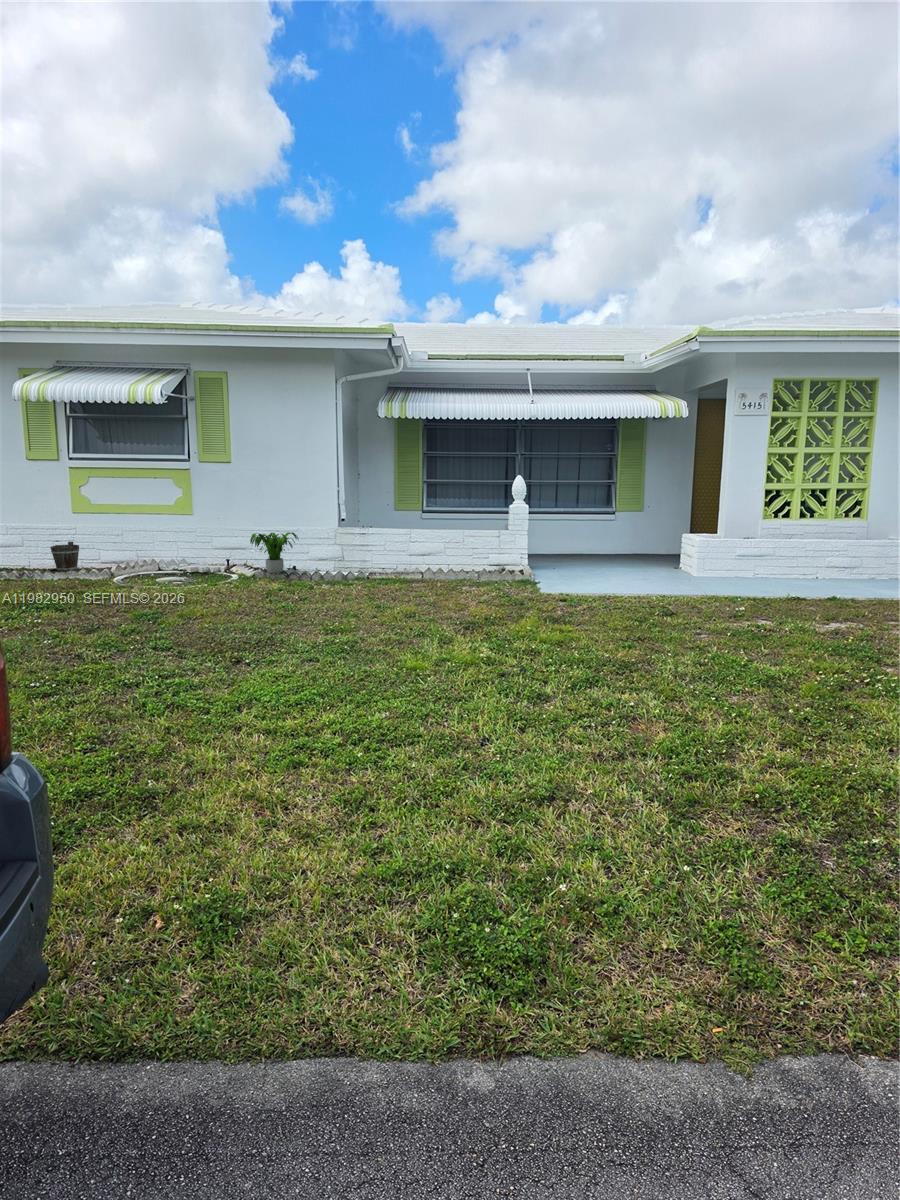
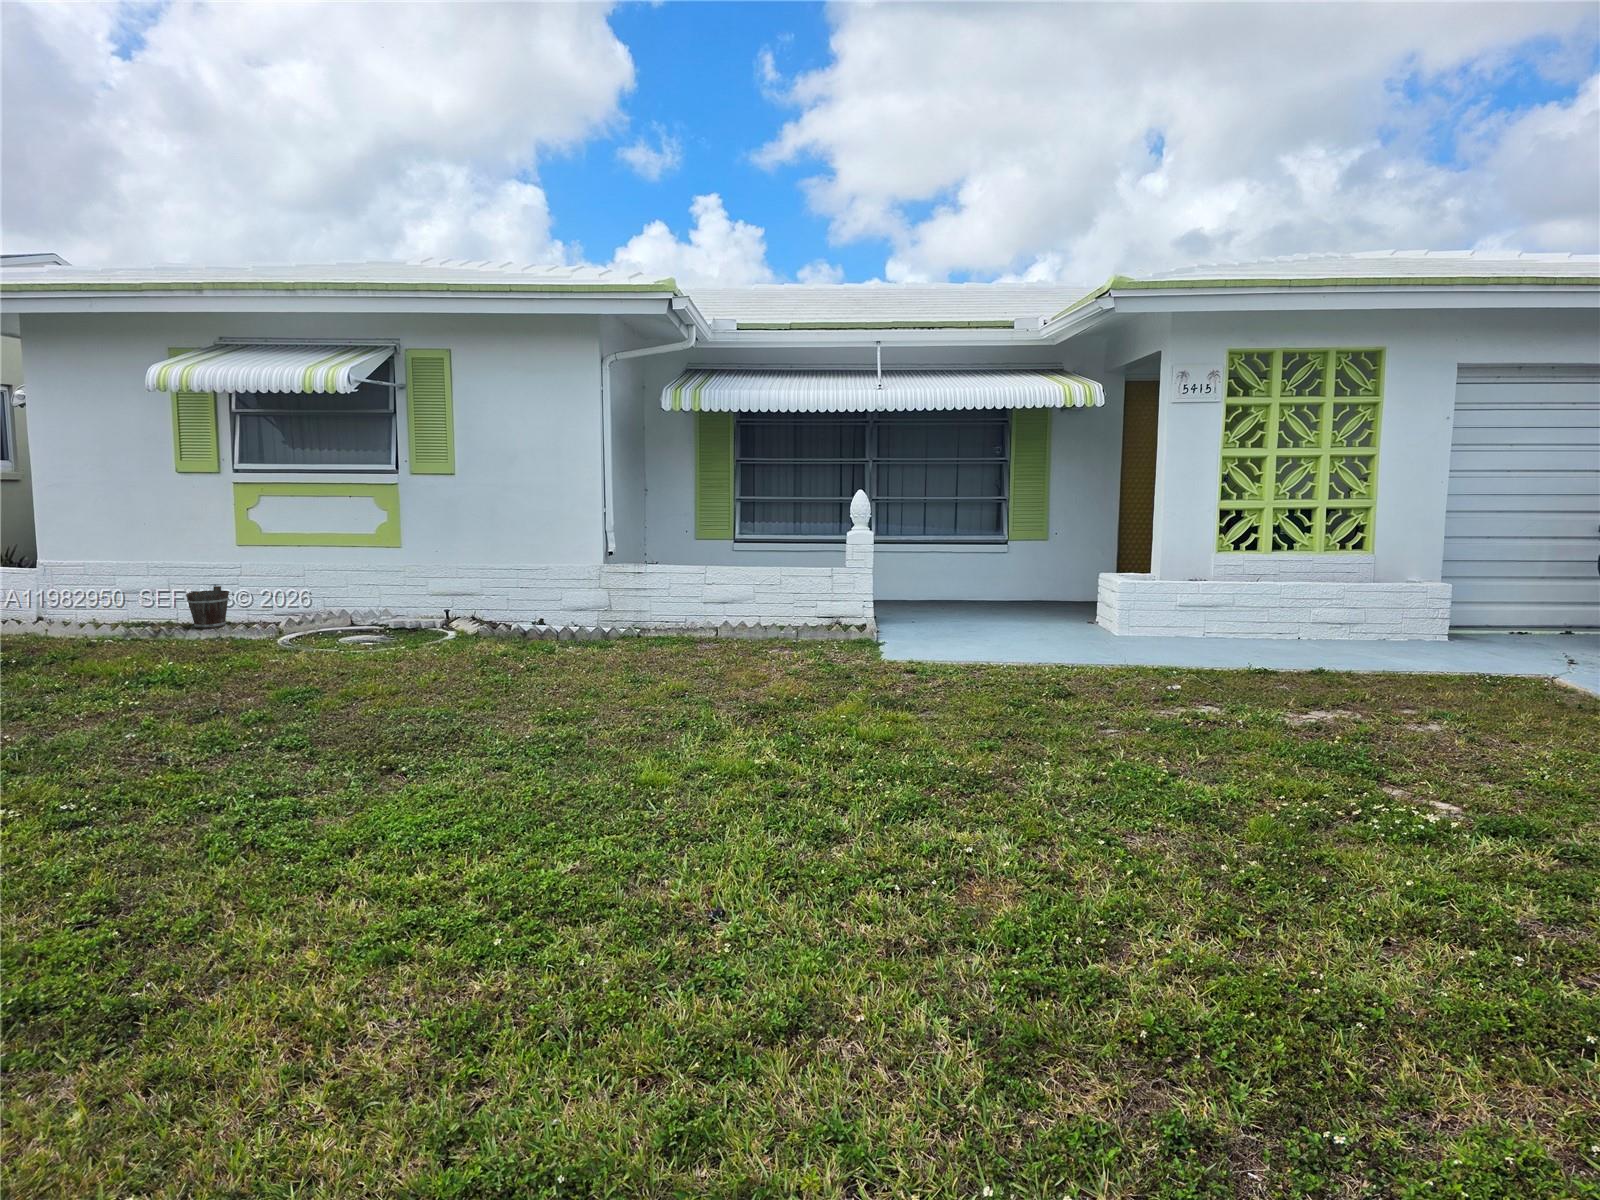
potted plant: present [250,532,299,573] -> none [470,572,542,631]

